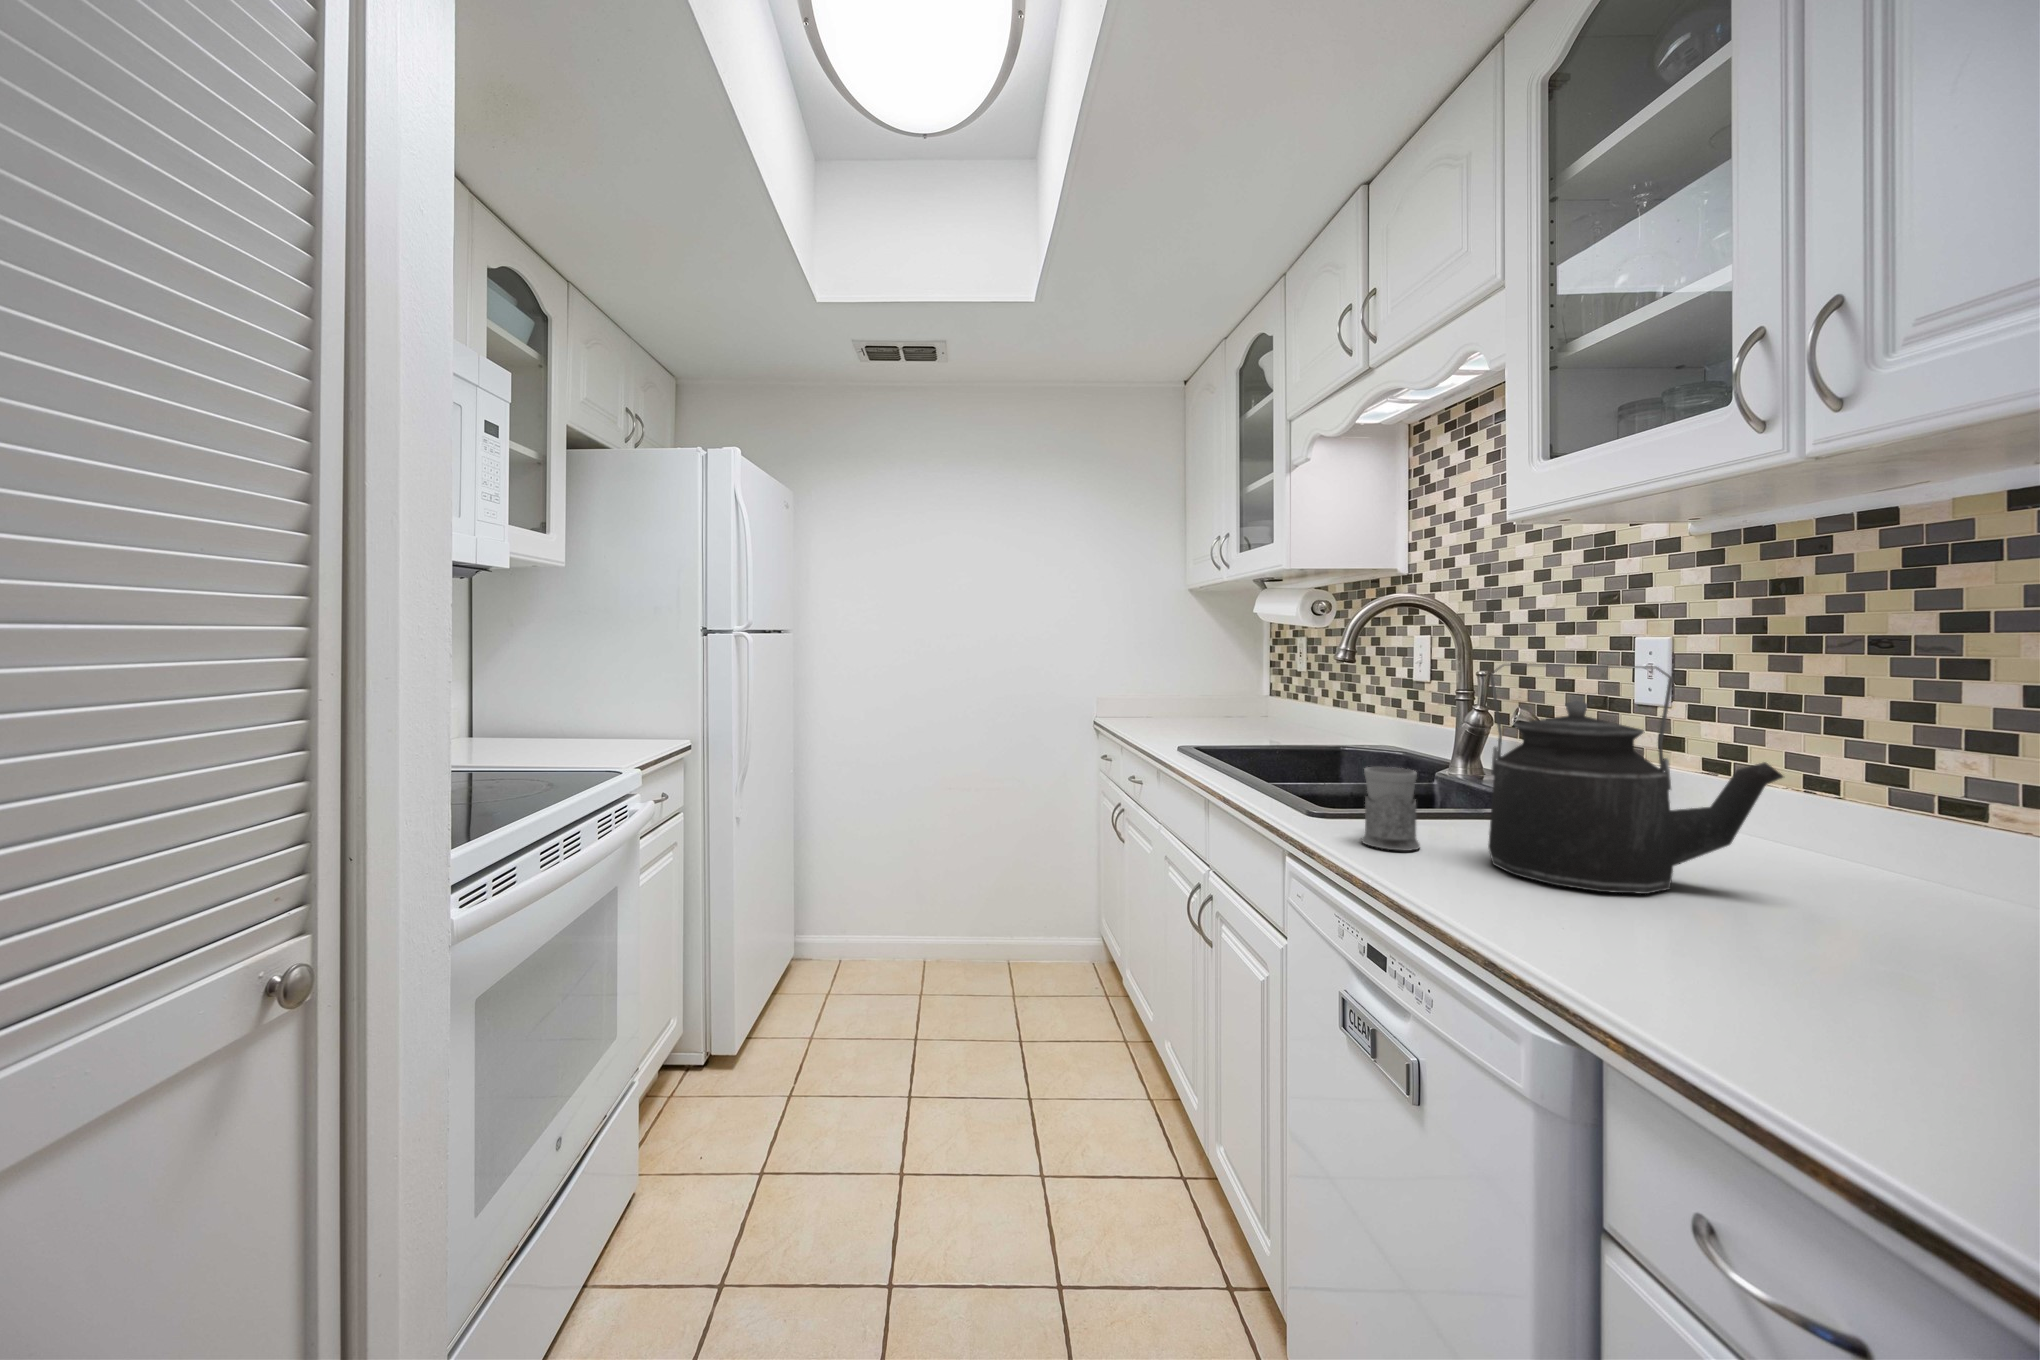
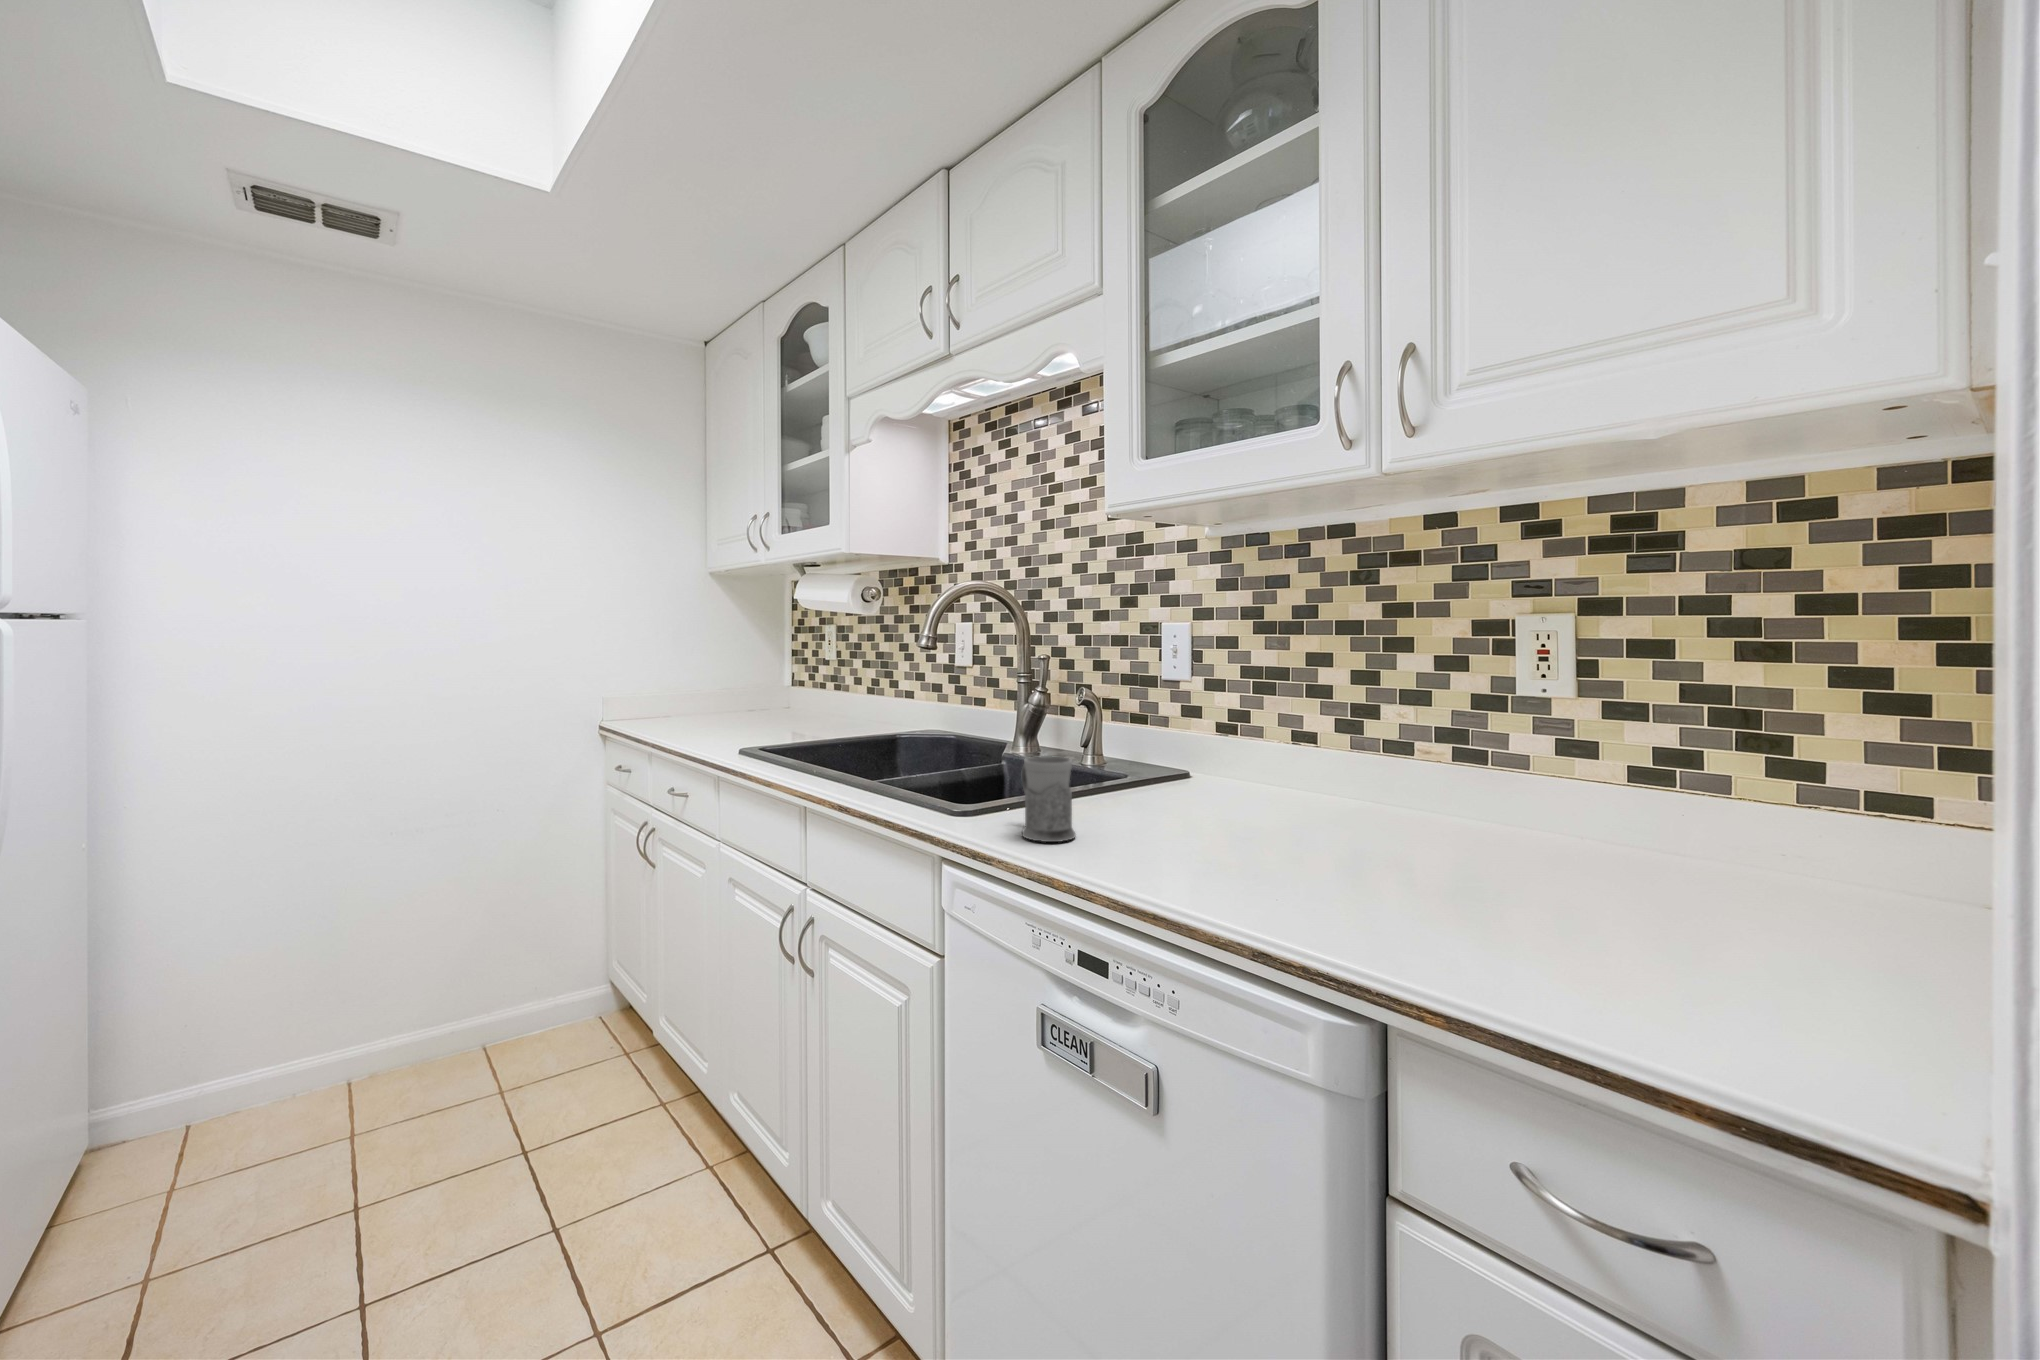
kettle: present [1488,664,1783,894] -> none [1132,647,1337,853]

